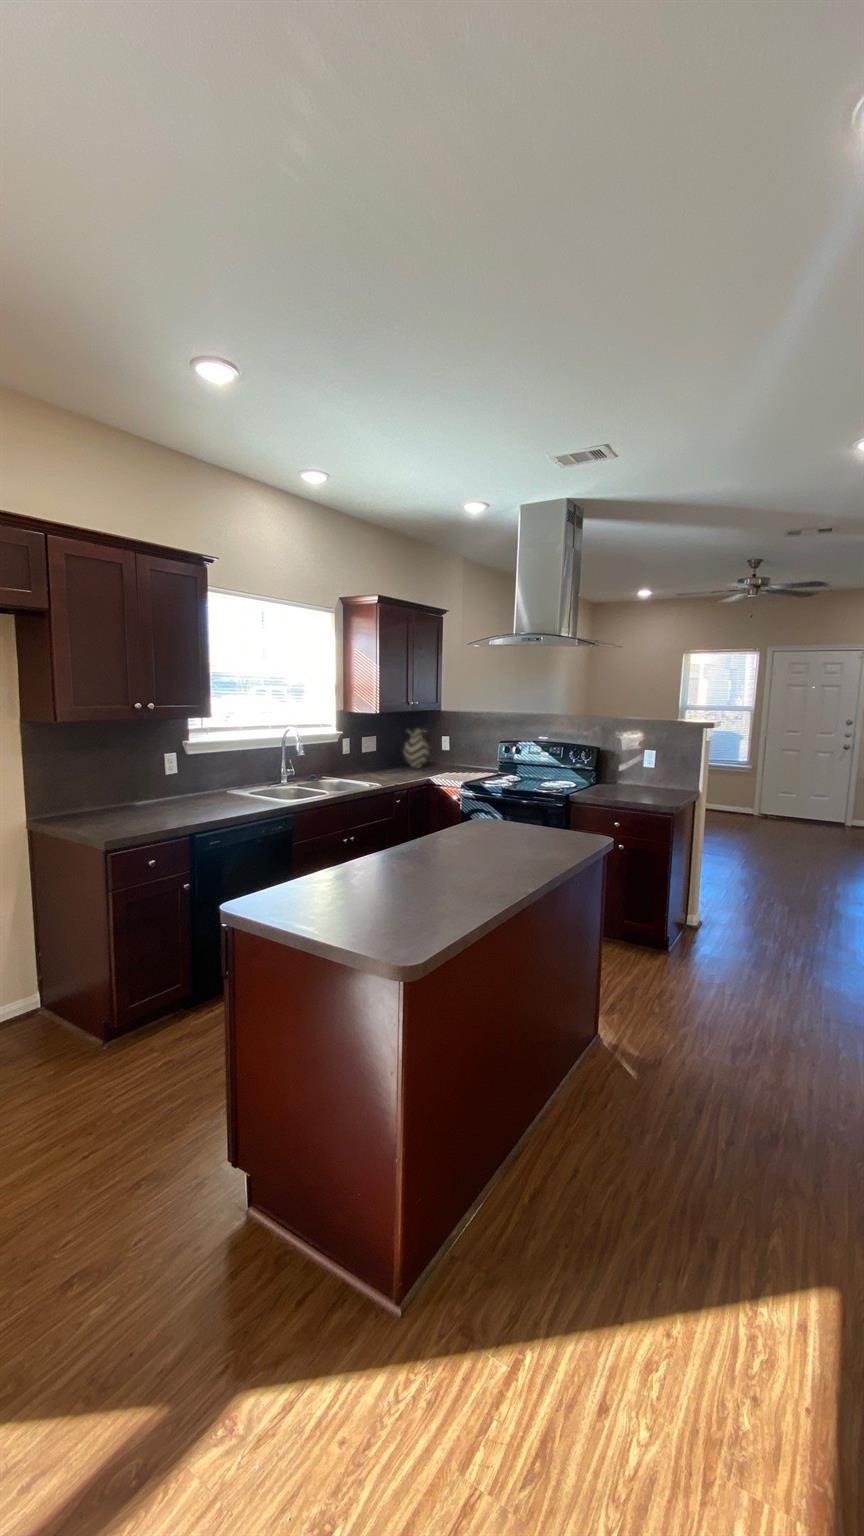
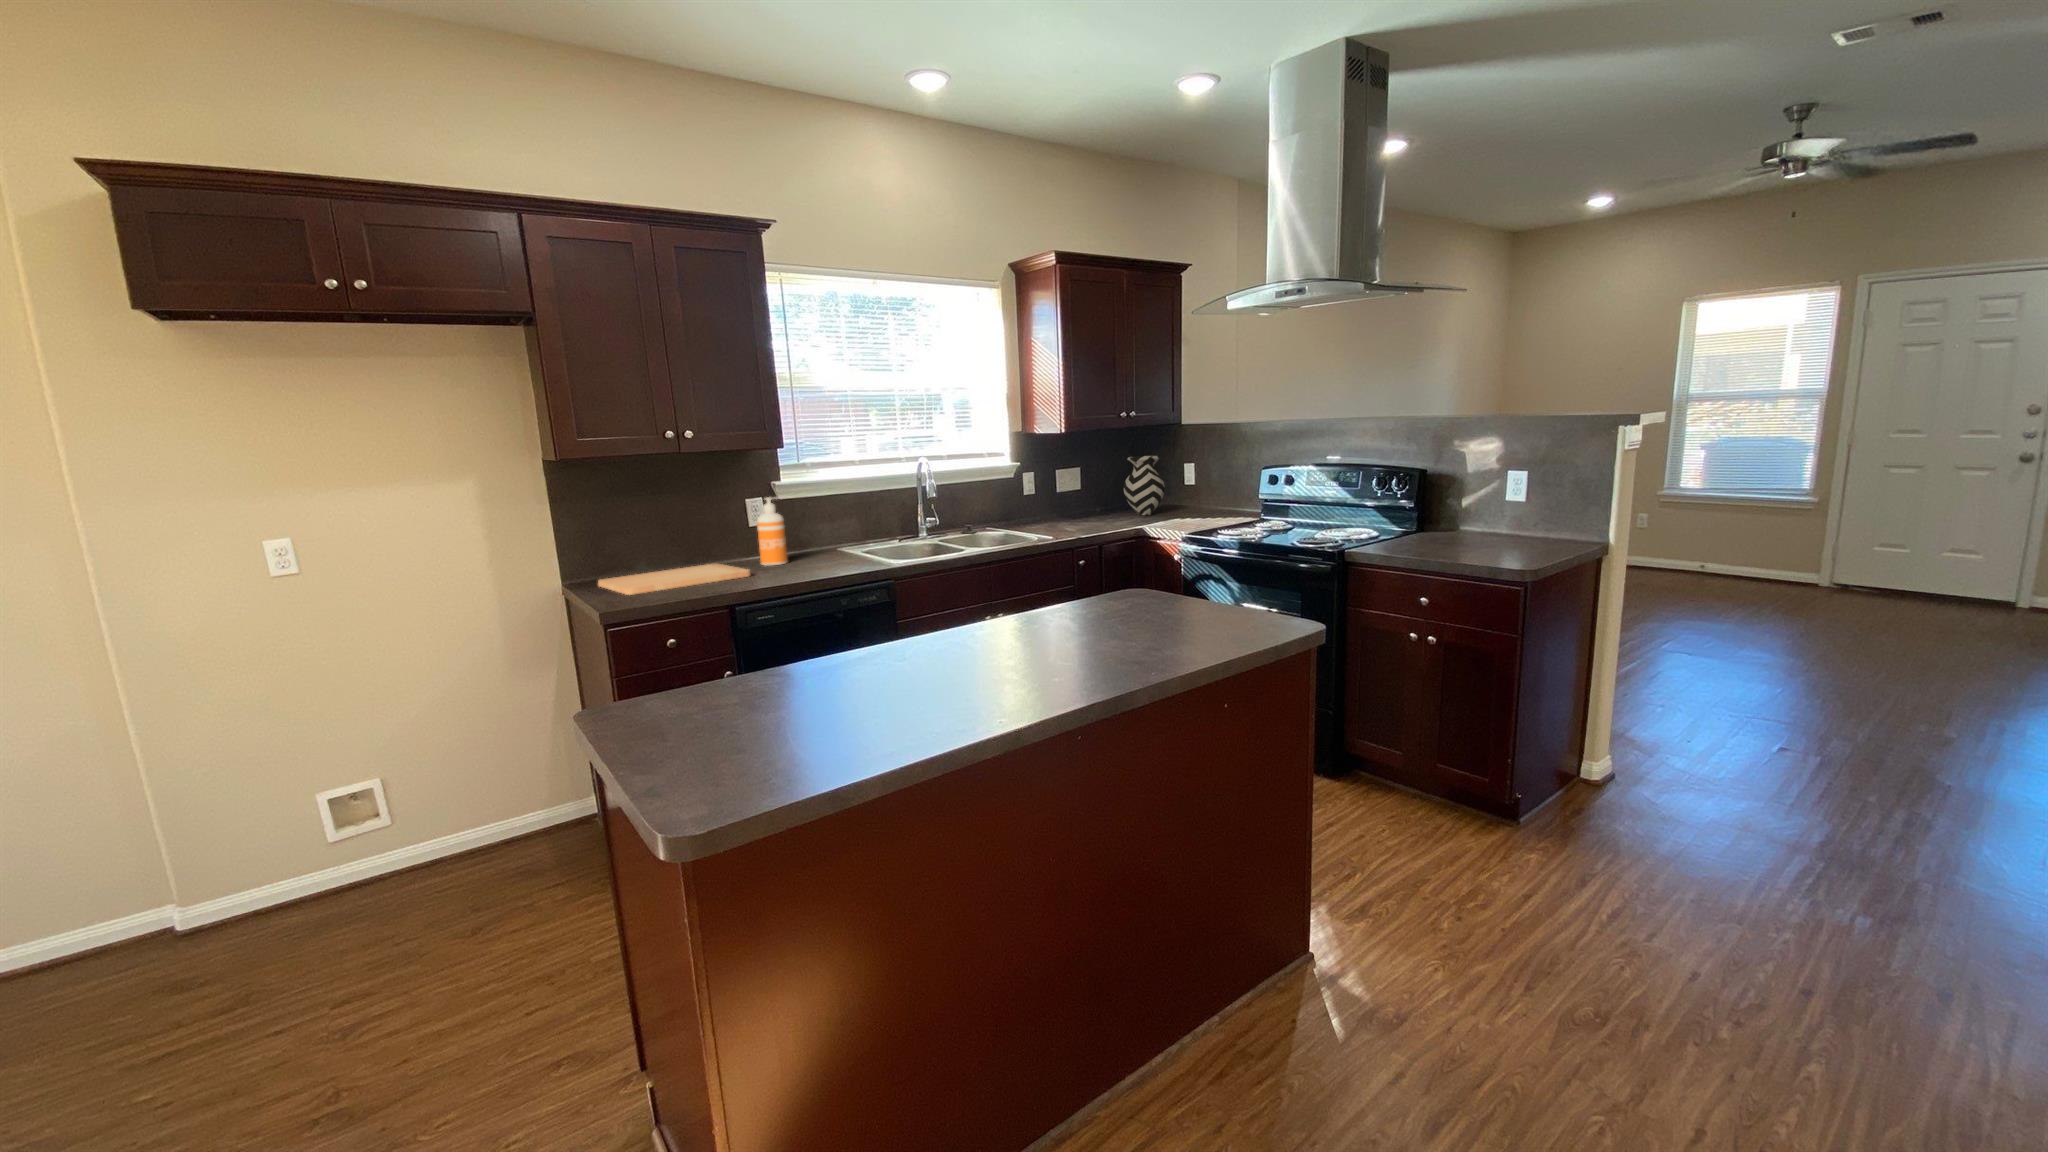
soap dispenser: none [189,753,210,802] -> present [757,497,787,565]
cutting board: none [83,800,198,824] -> present [598,563,751,595]

